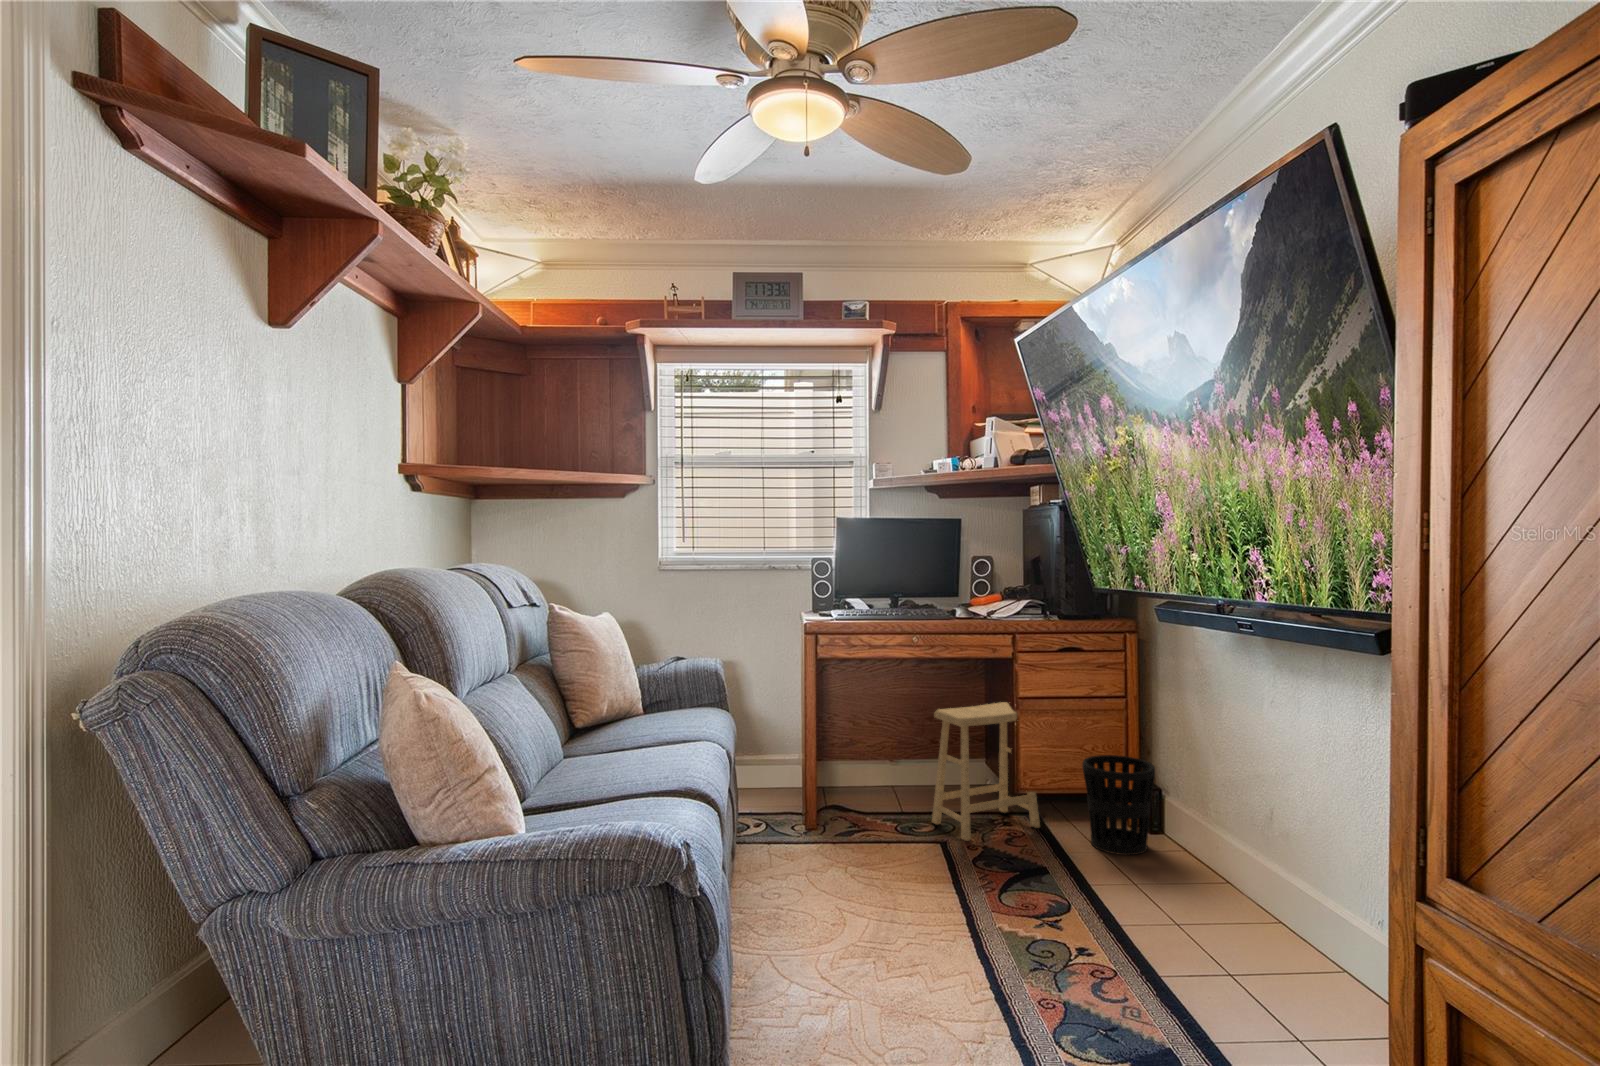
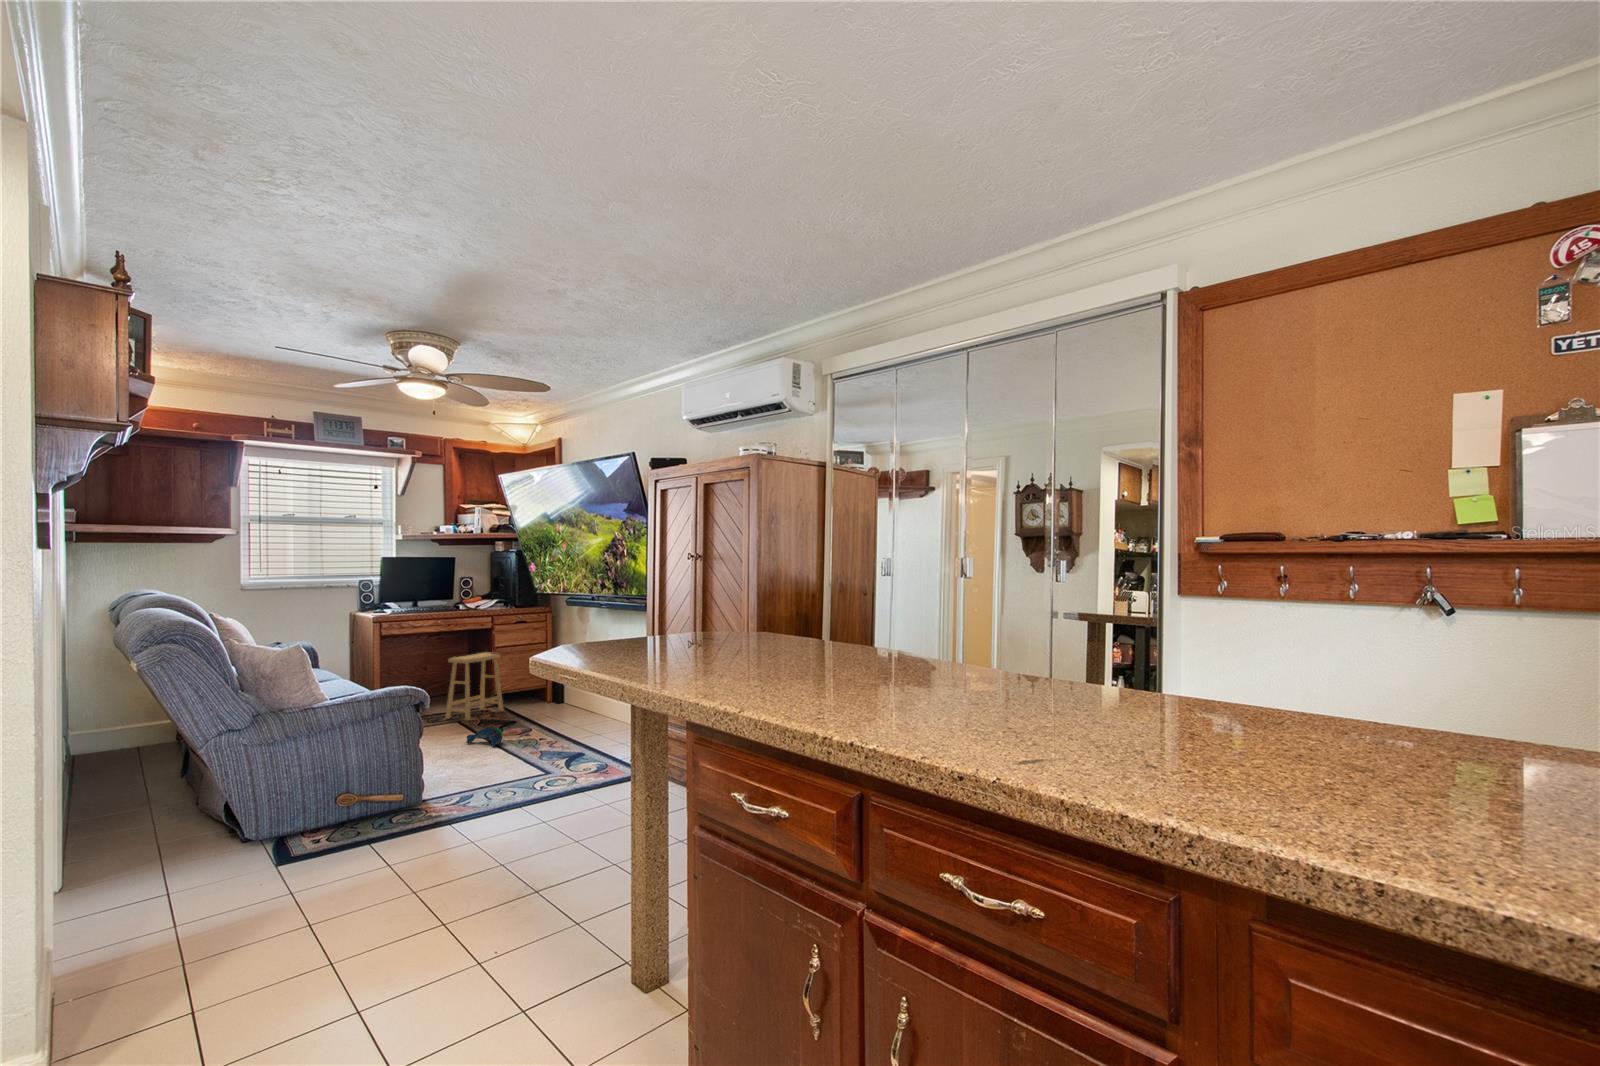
wastebasket: present [1082,755,1155,855] -> none [527,670,560,713]
plush toy: none [920,908,997,976] -> present [466,727,504,747]

